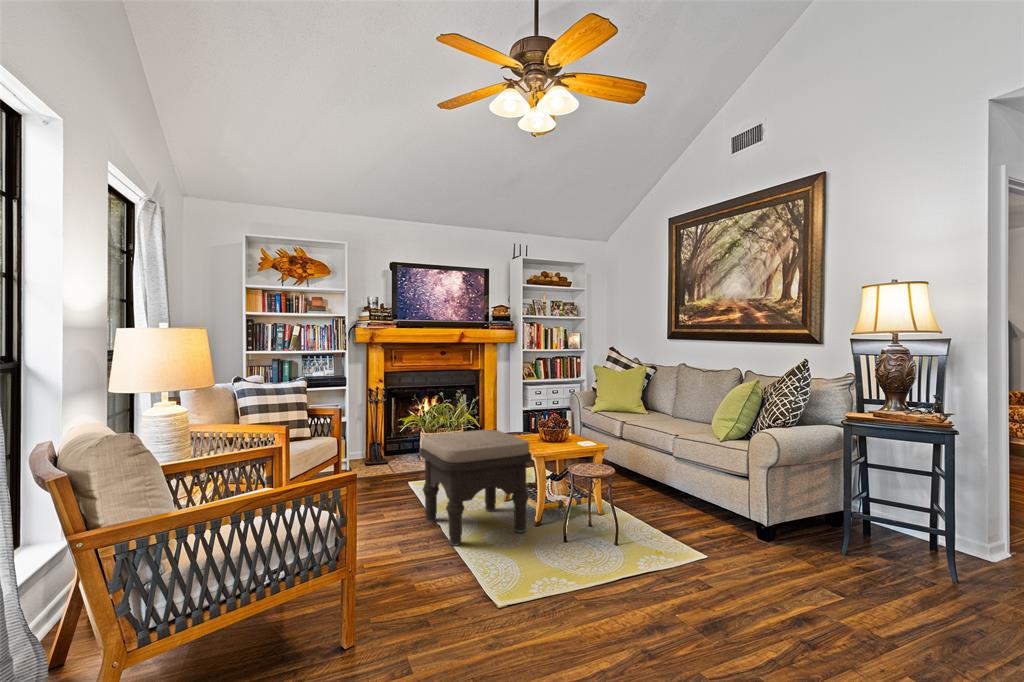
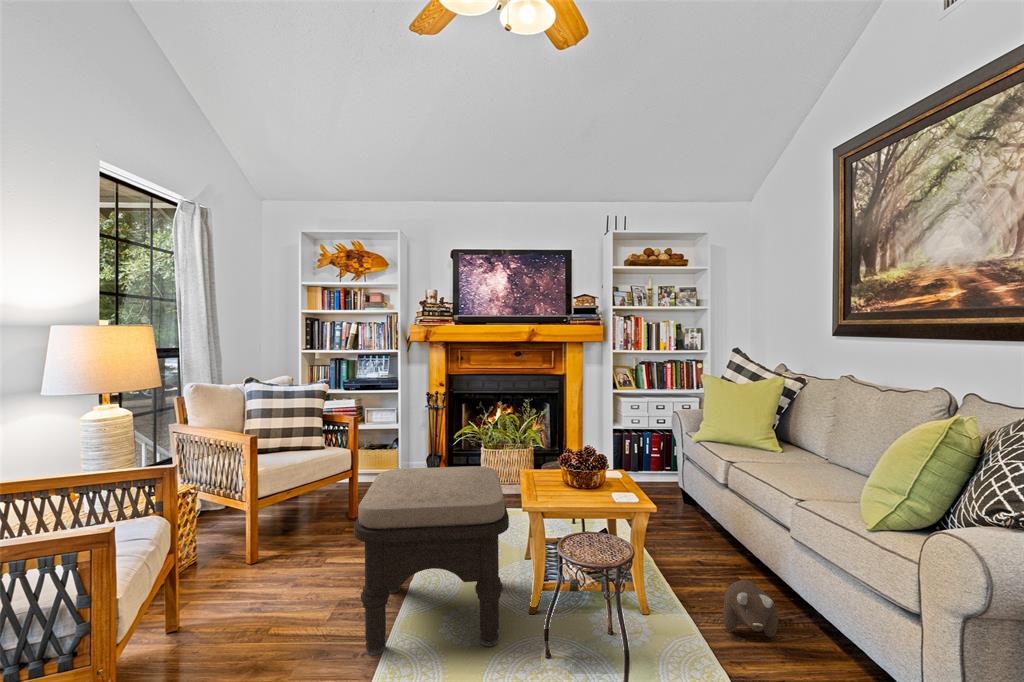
plush toy: none [637,480,668,509] -> present [723,580,778,637]

